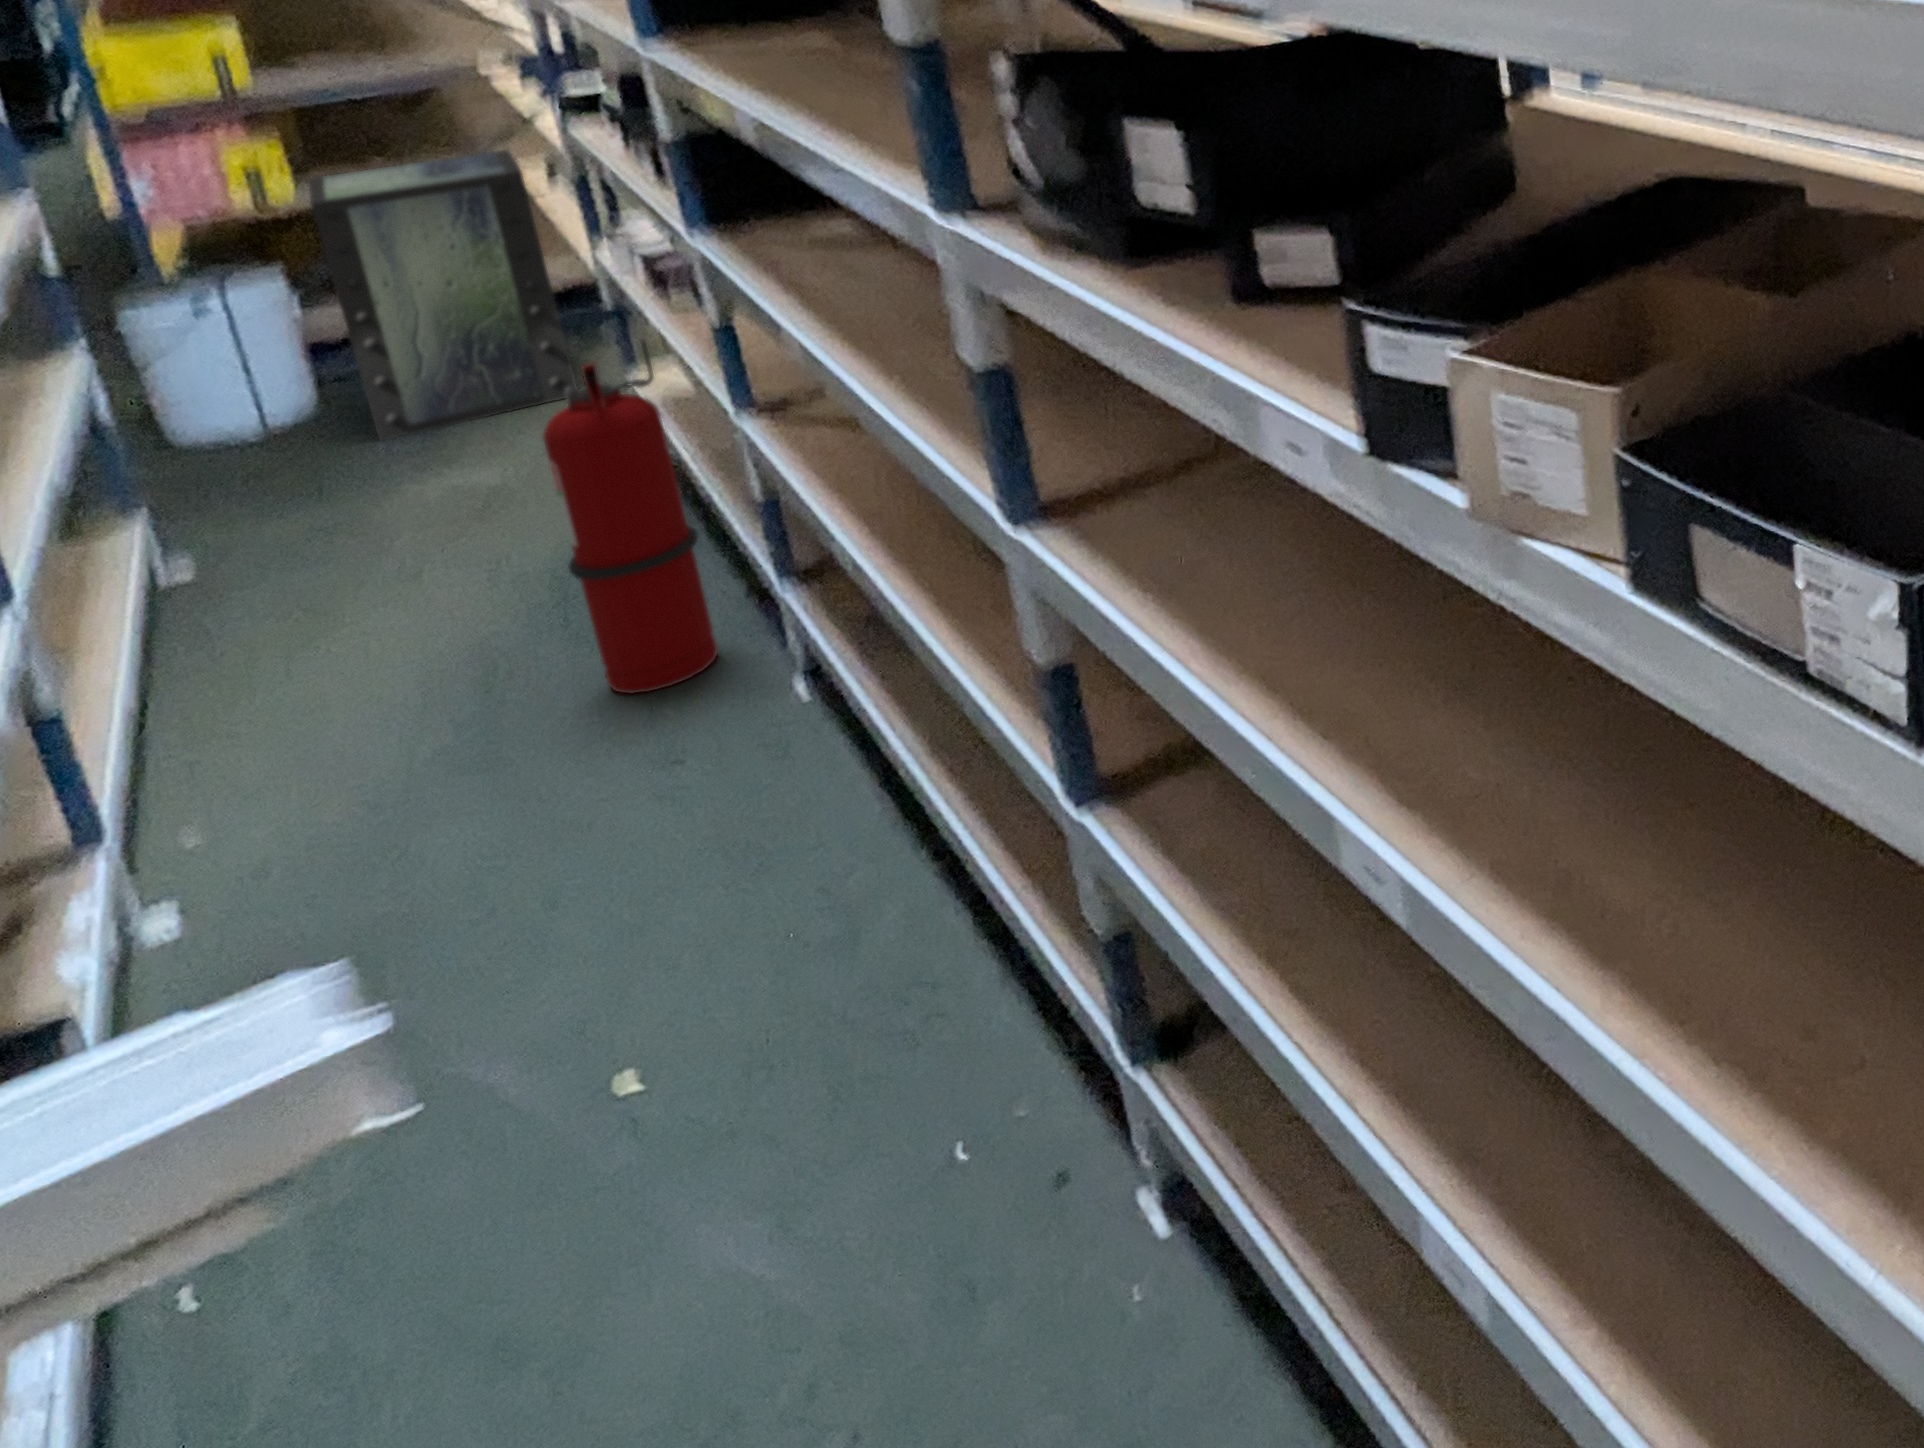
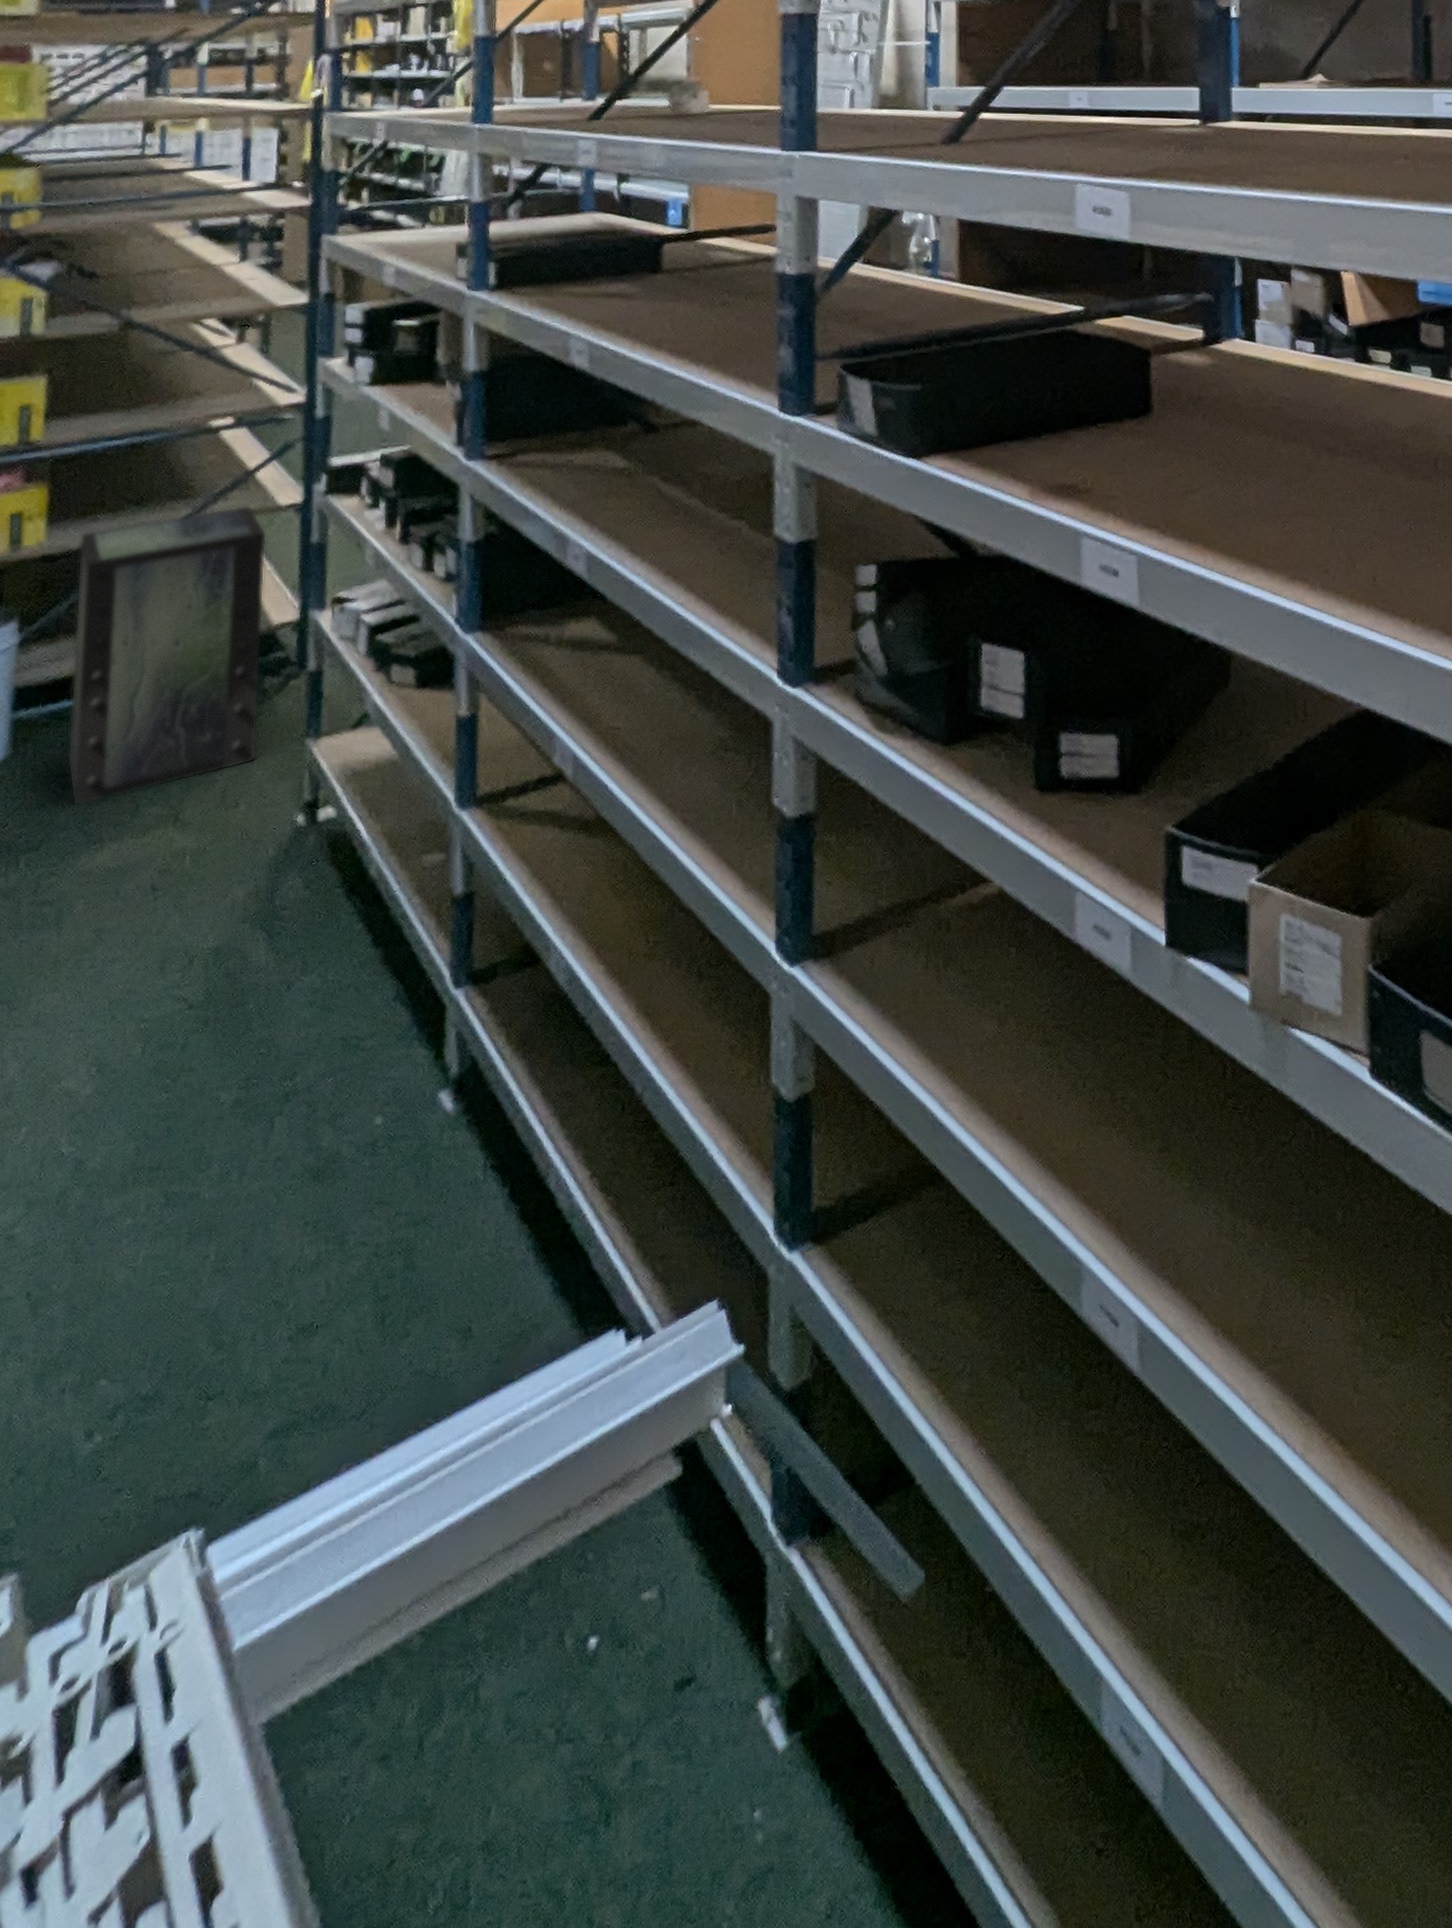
fire extinguisher: present [543,336,718,694] -> none [289,726,406,1102]

